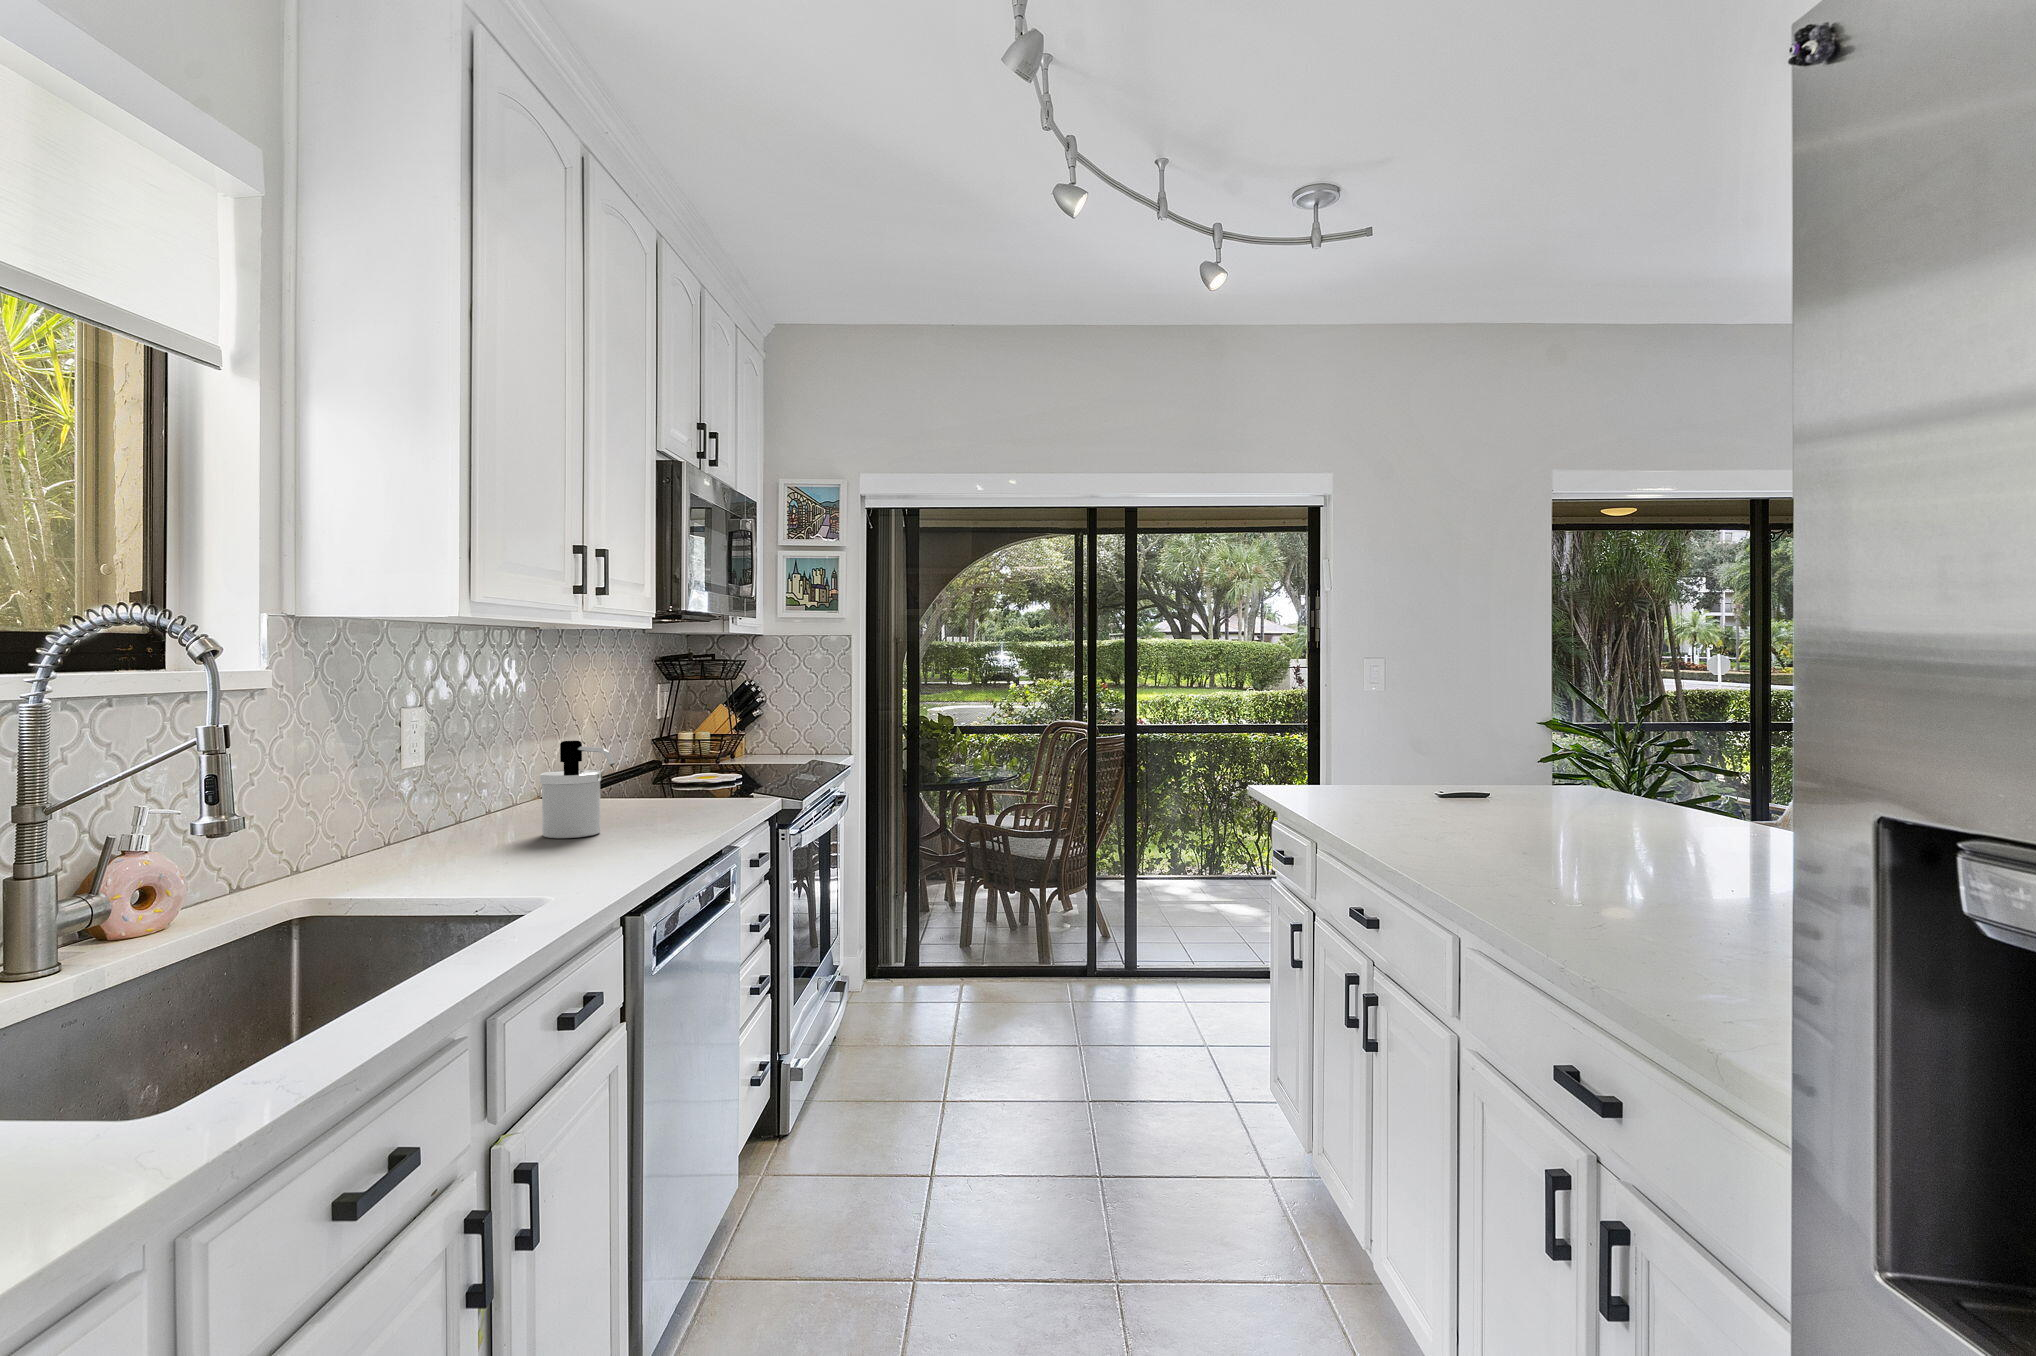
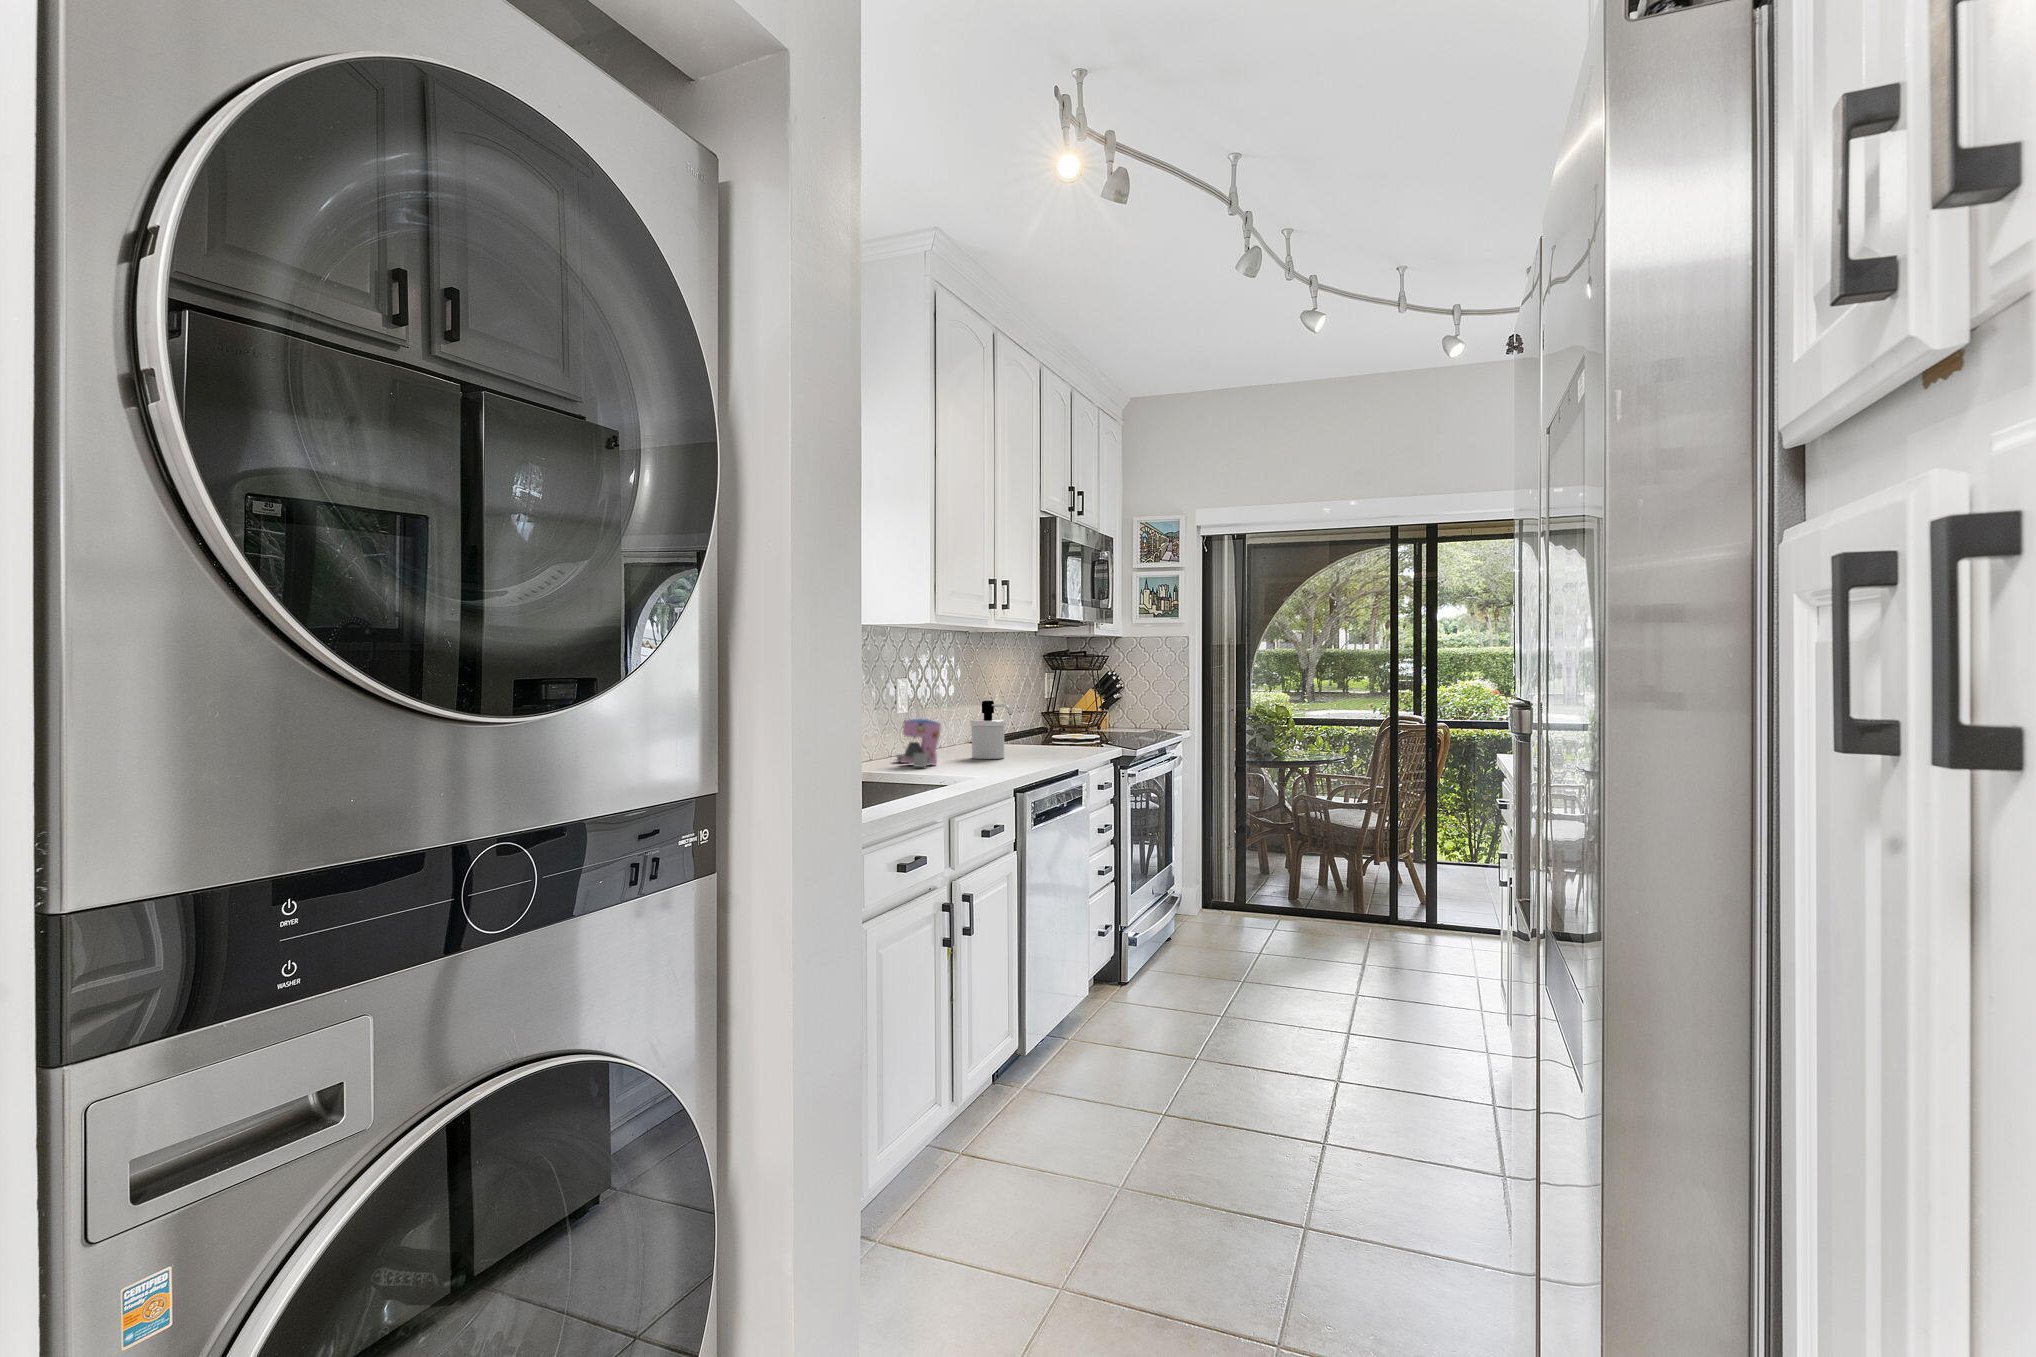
coffee maker: none [384,783,481,875] -> present [896,719,941,767]

